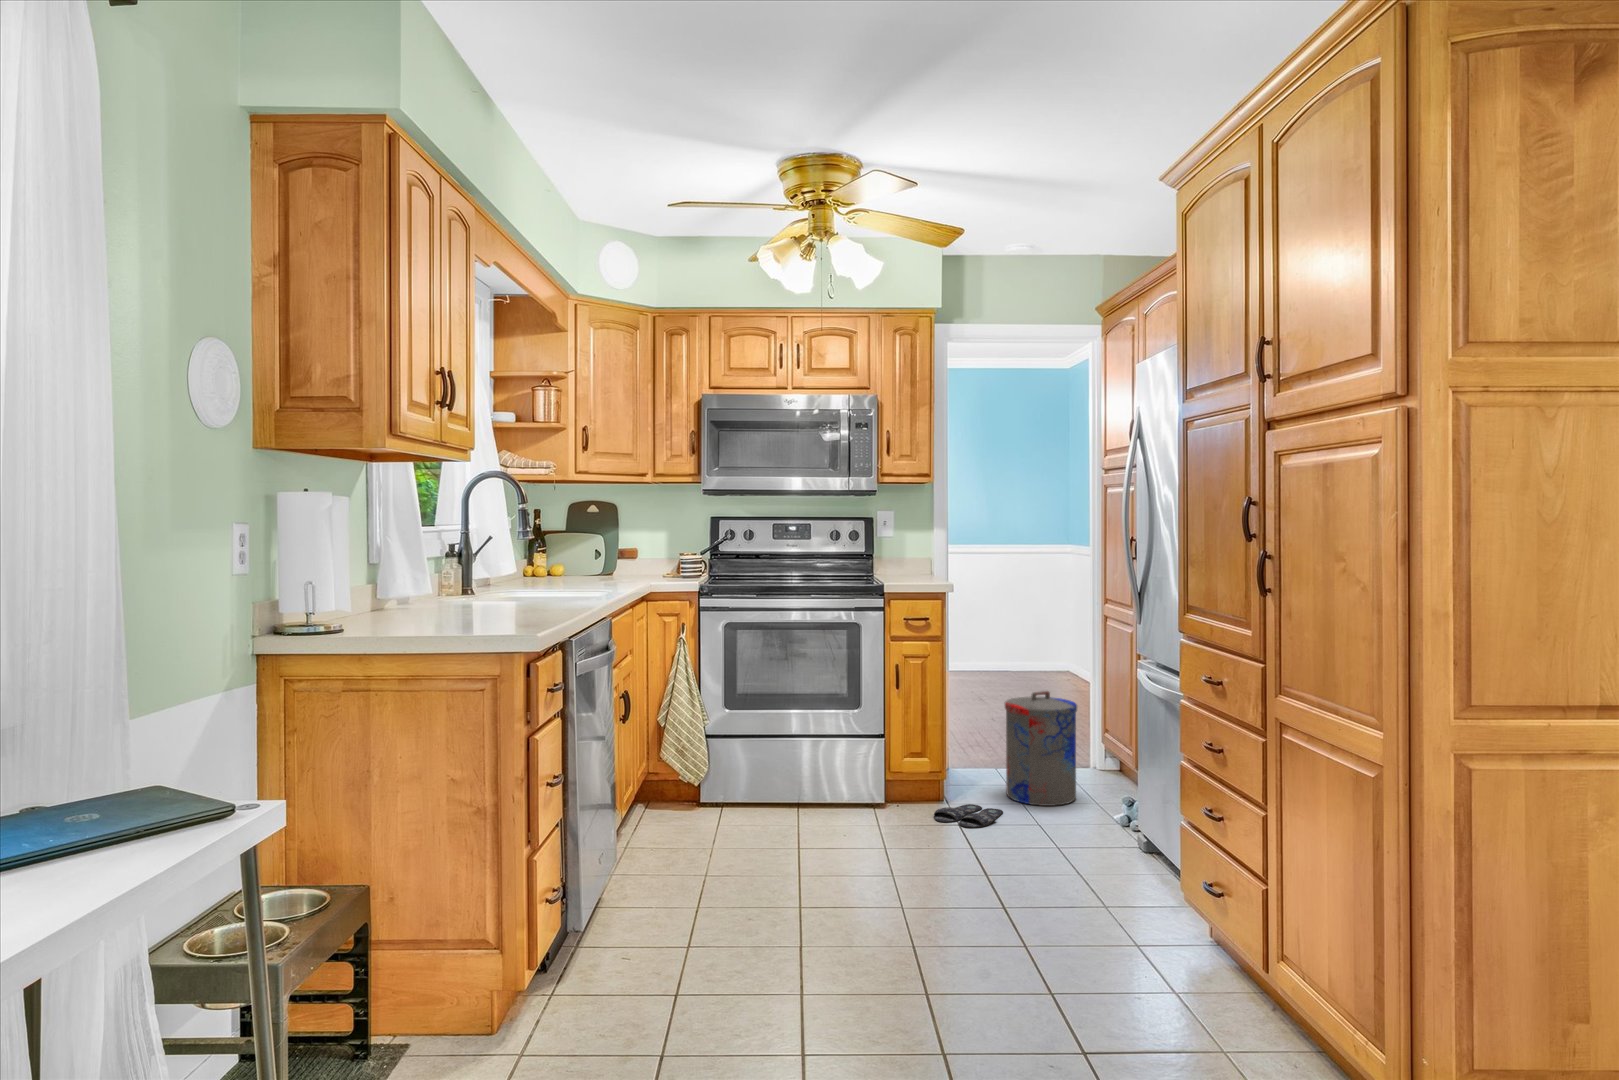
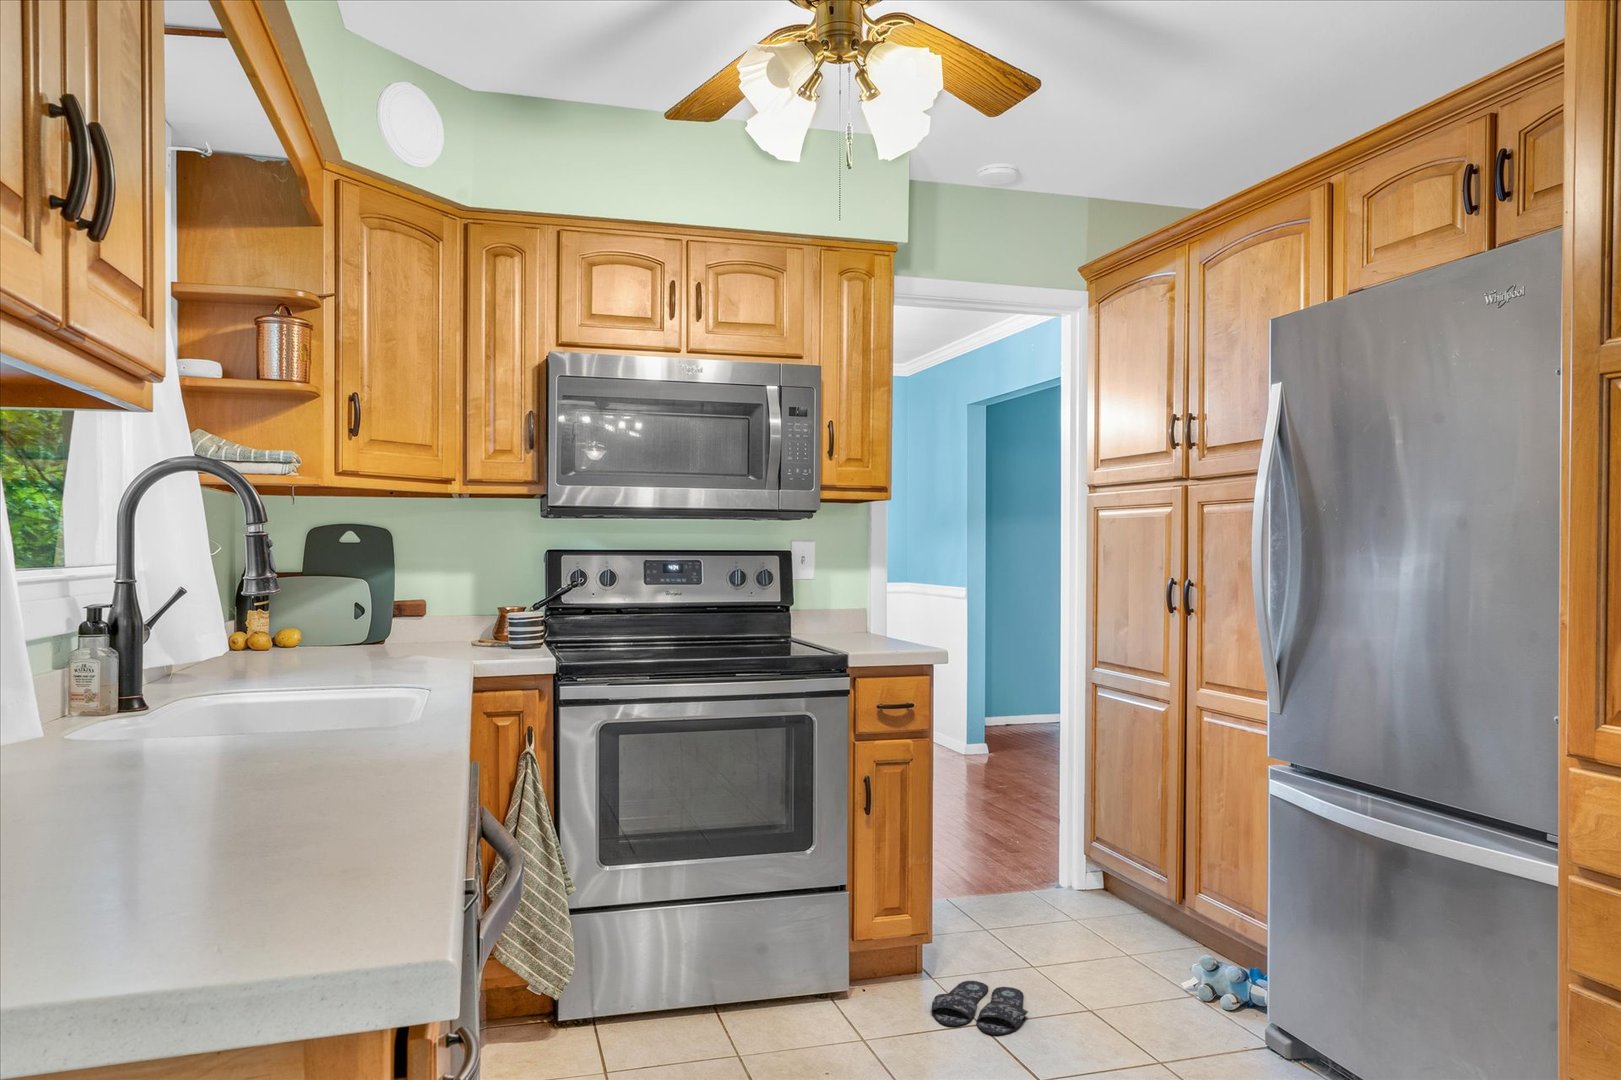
trash can: present [1005,691,1077,806] -> none [1000,802,1103,973]

